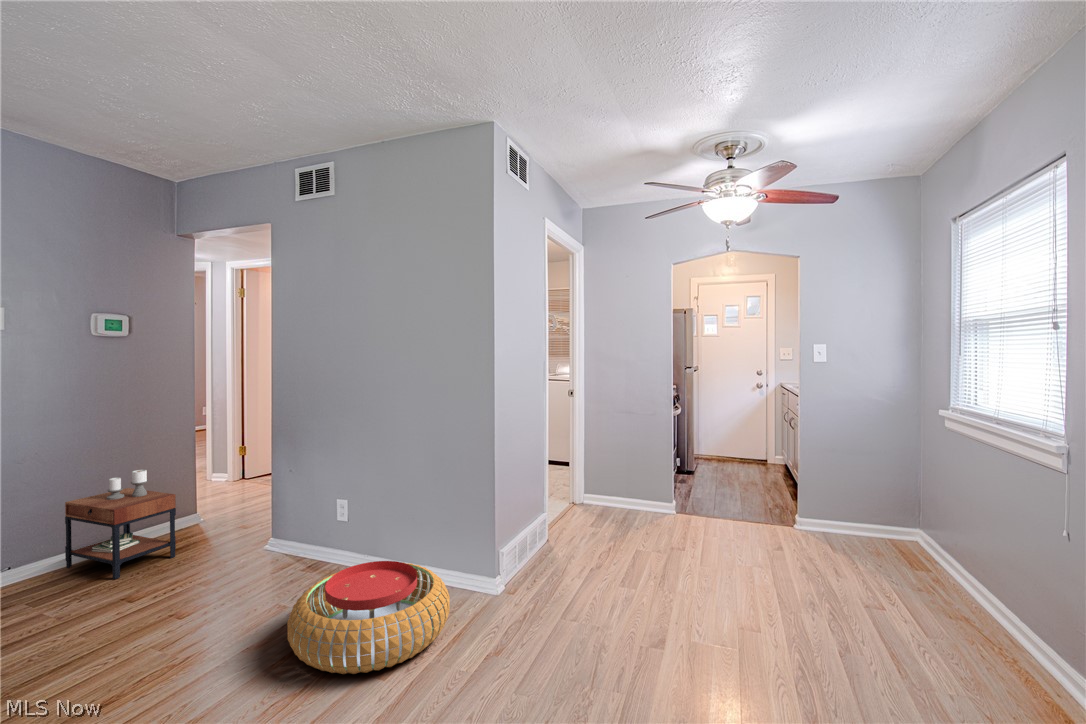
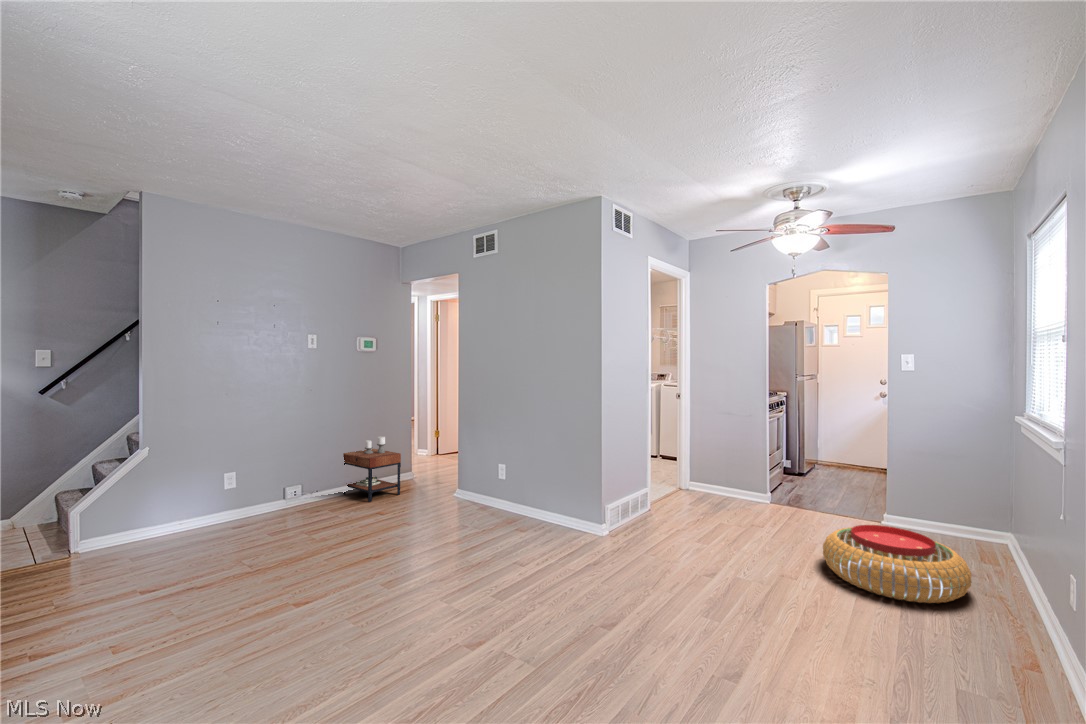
pouf: present [287,561,450,674] -> present [823,525,972,603]

